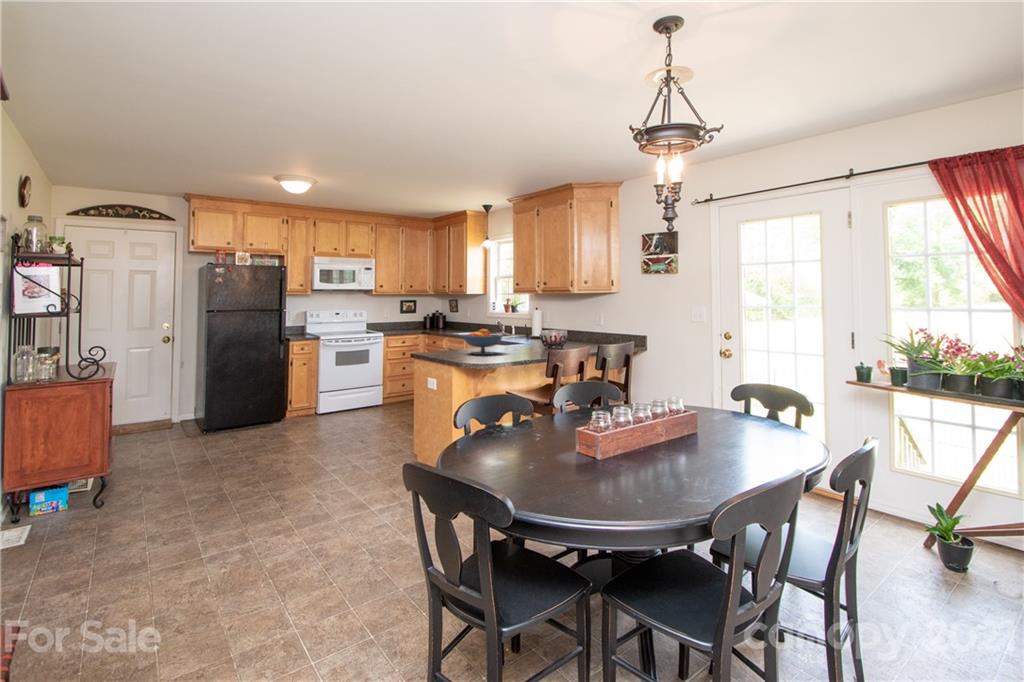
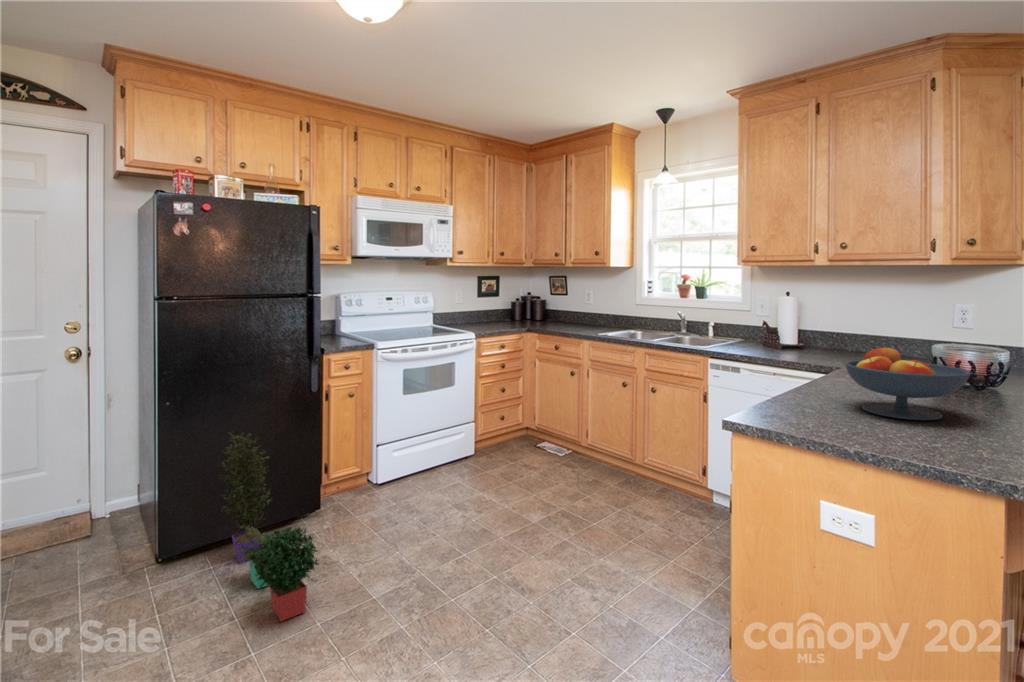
potted plant: none [230,374,270,448] -> present [221,433,319,621]

